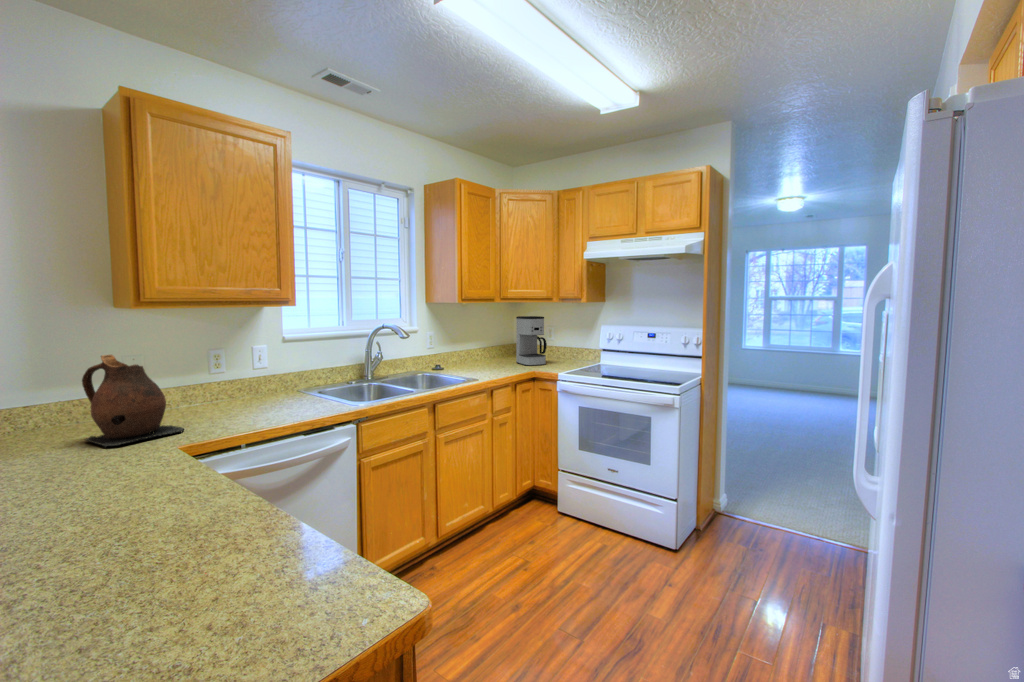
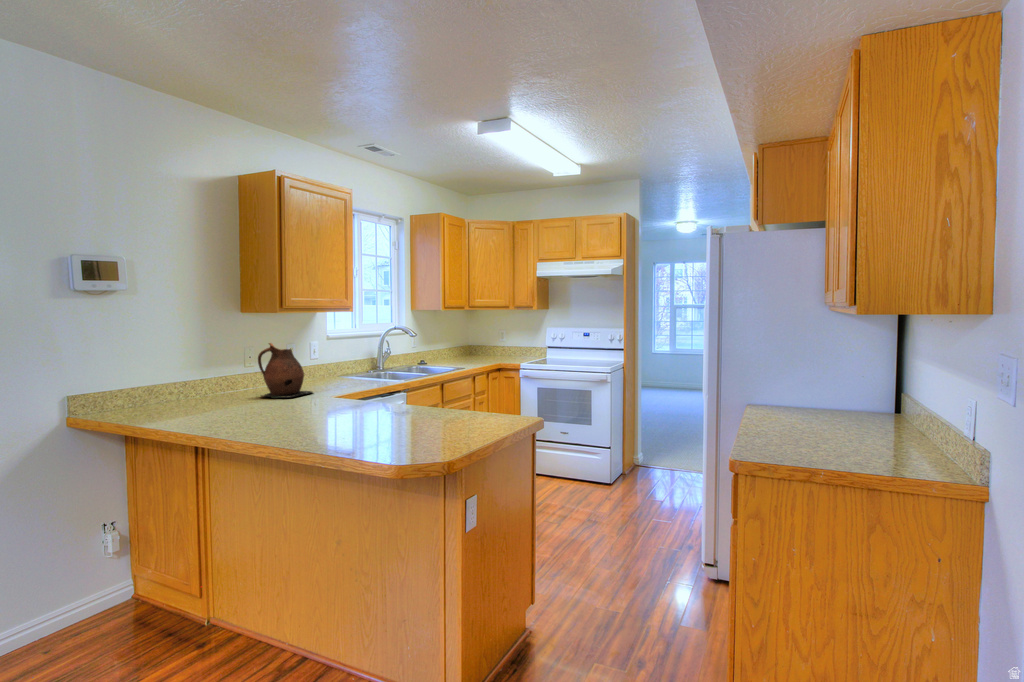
coffee maker: present [516,316,547,366] -> none [479,321,504,361]

